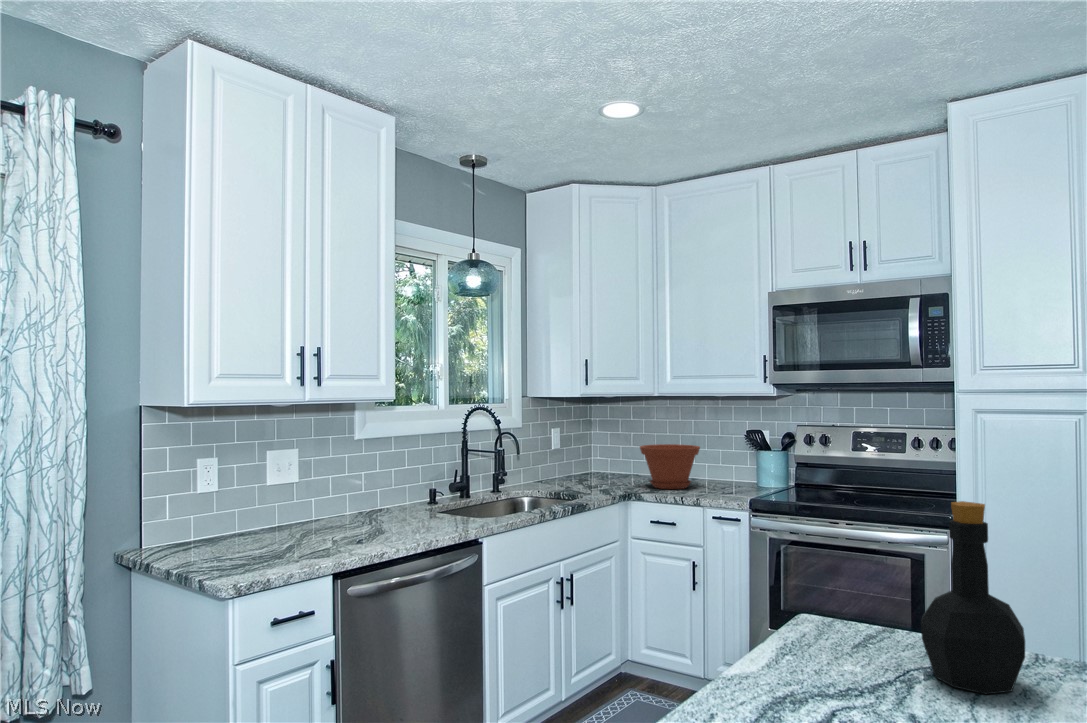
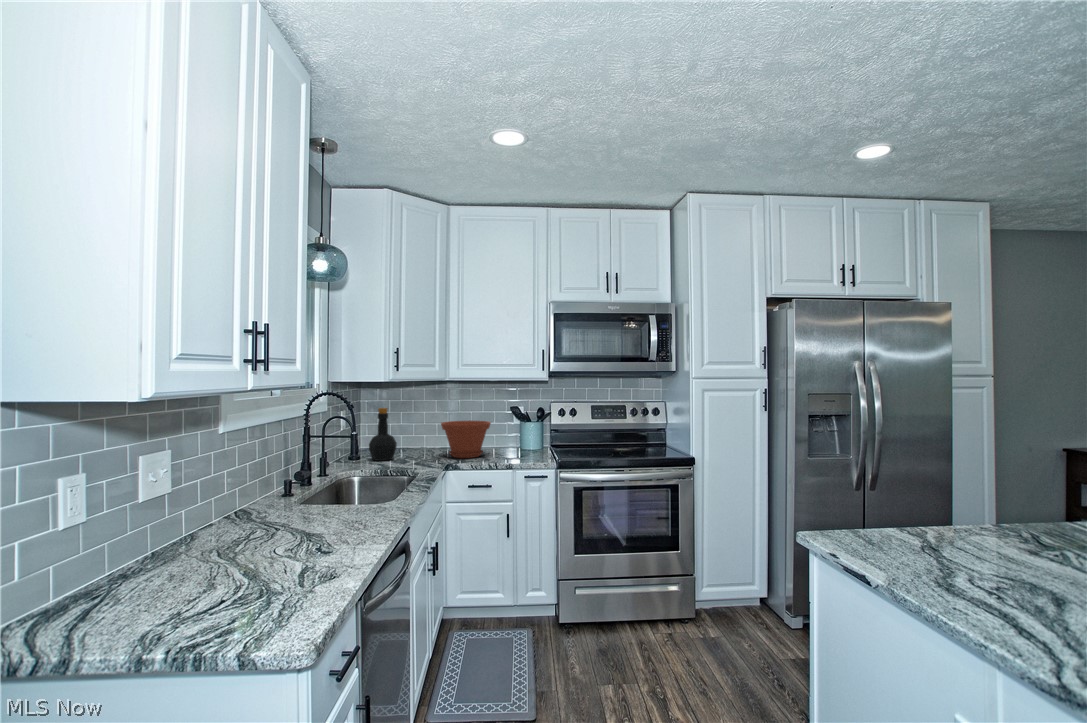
bottle: present [921,501,1025,694] -> present [369,408,397,461]

